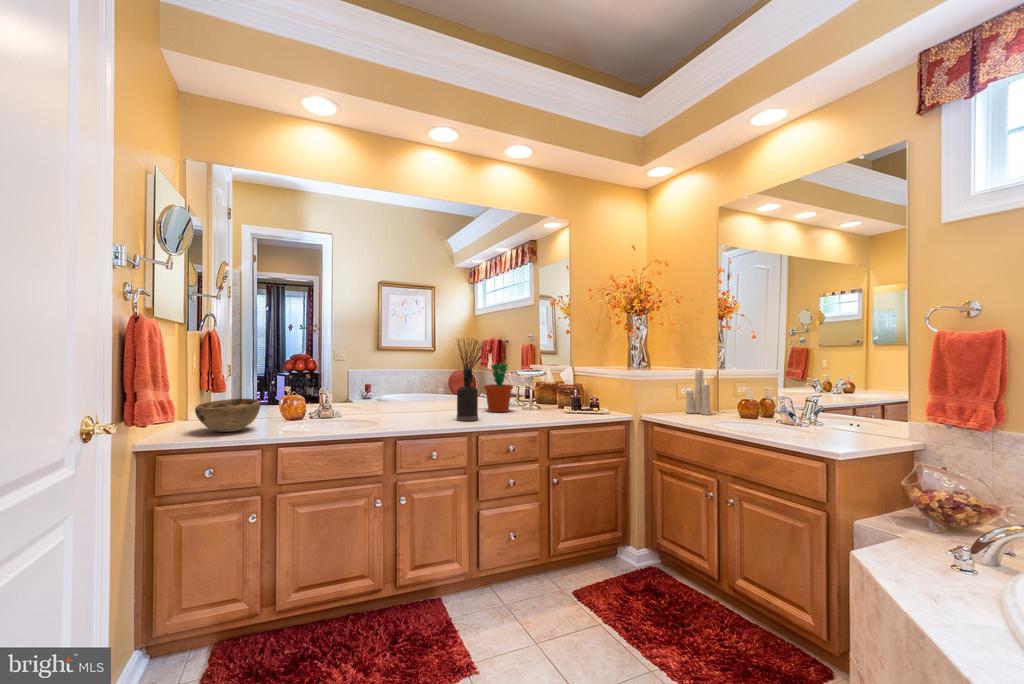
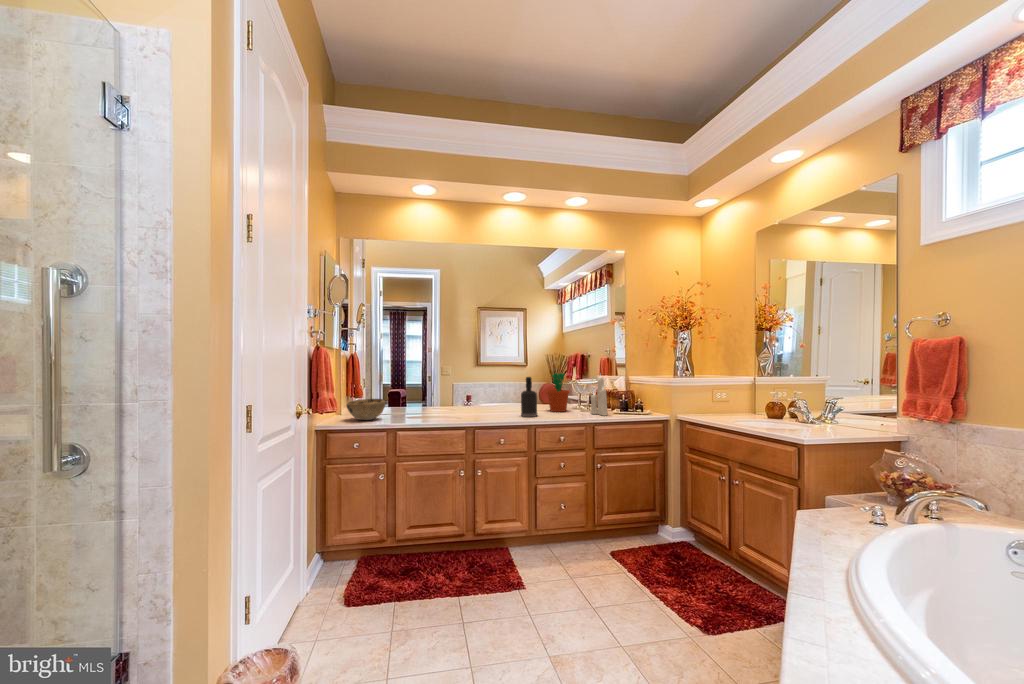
candle: present [685,370,711,415] -> present [590,378,608,415]

